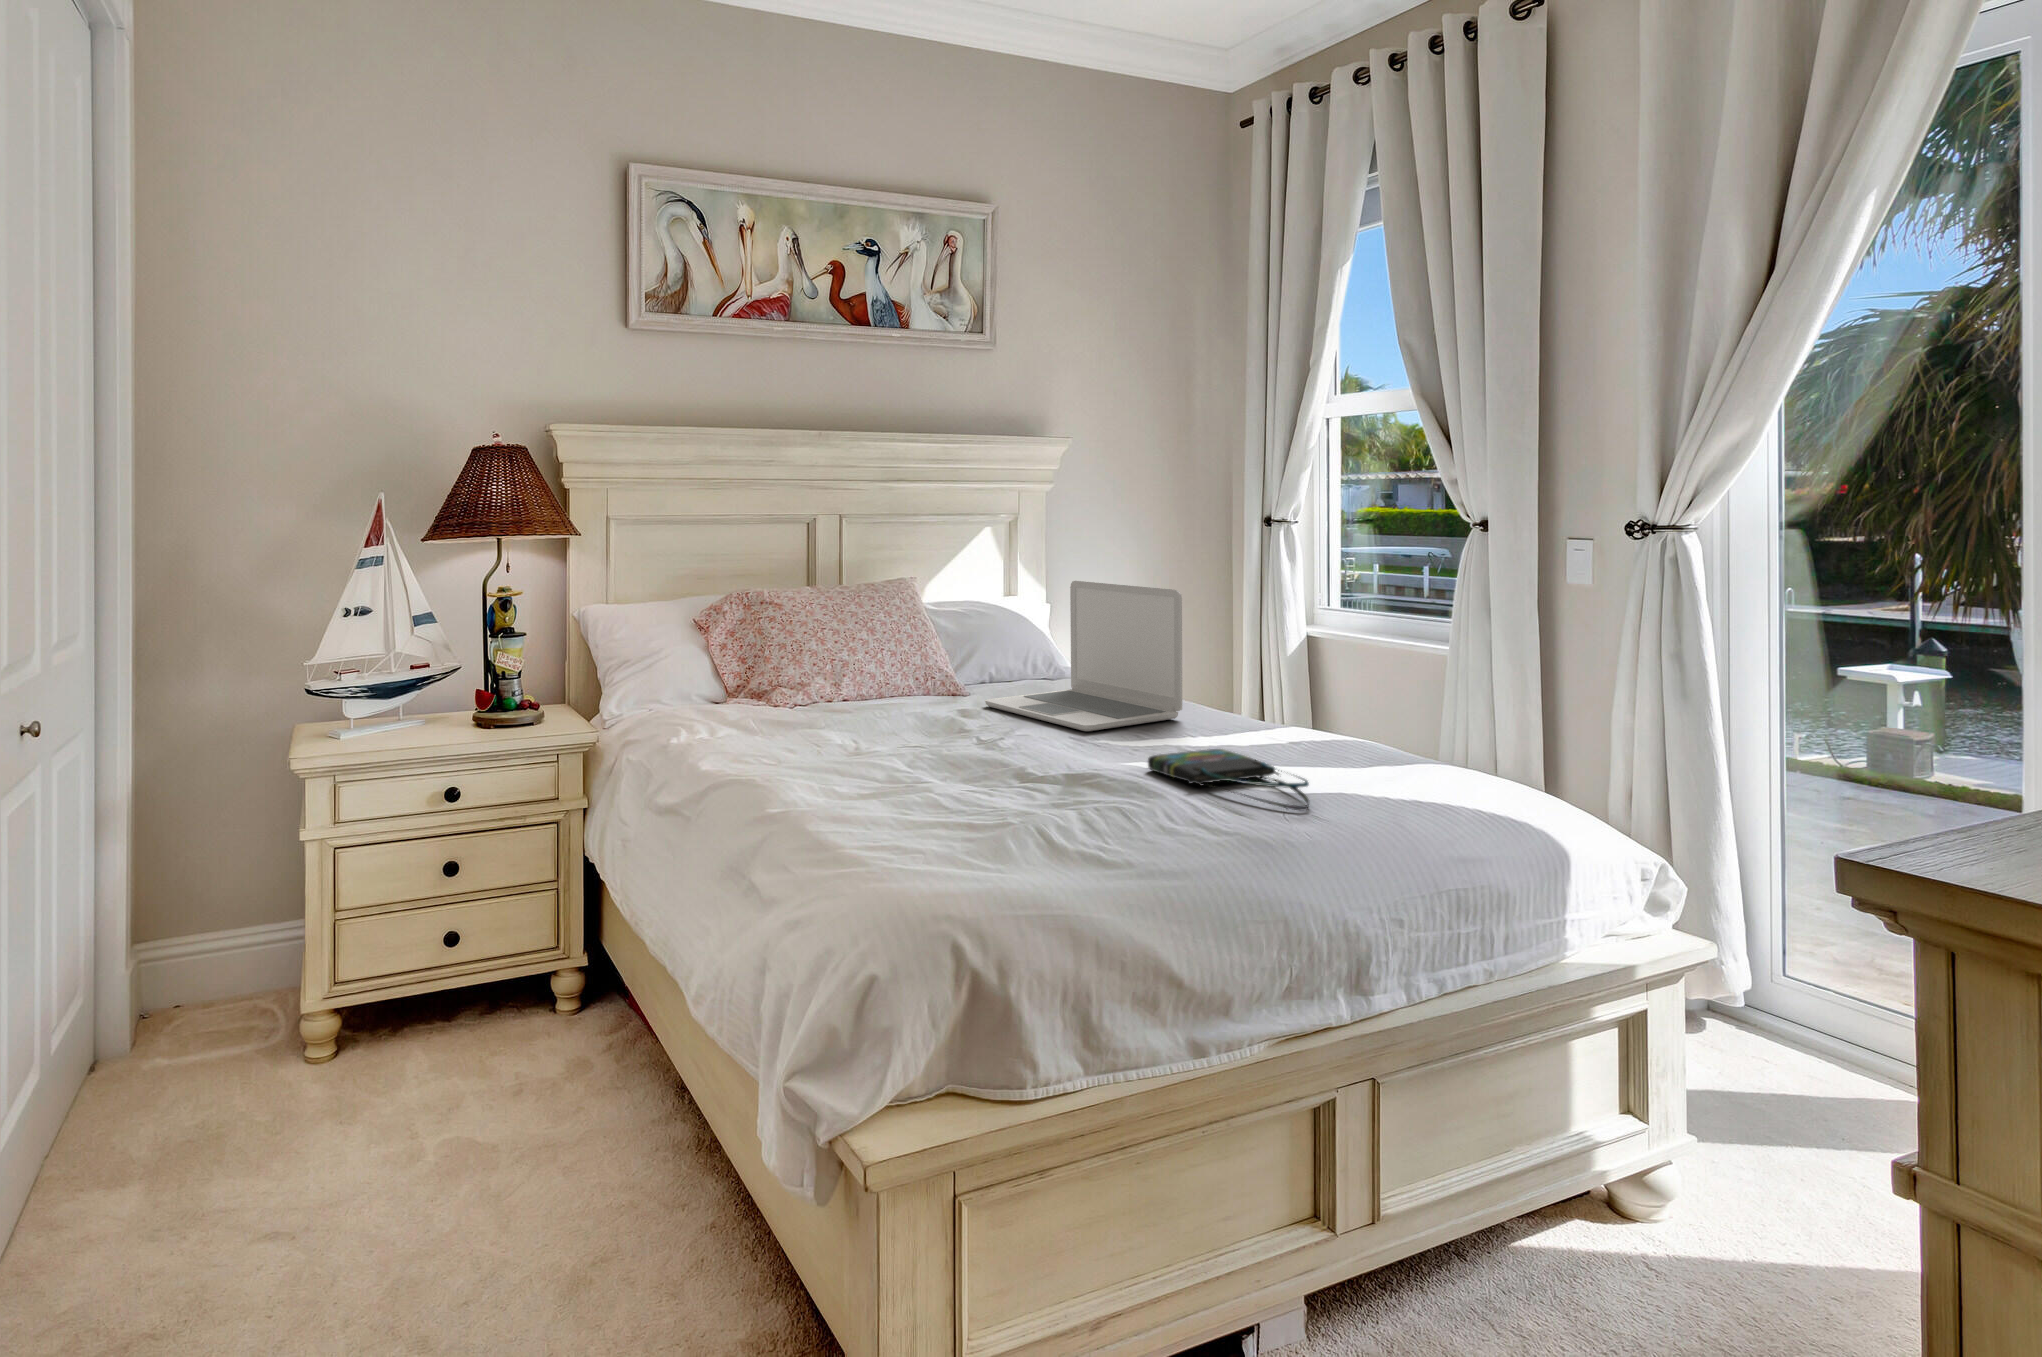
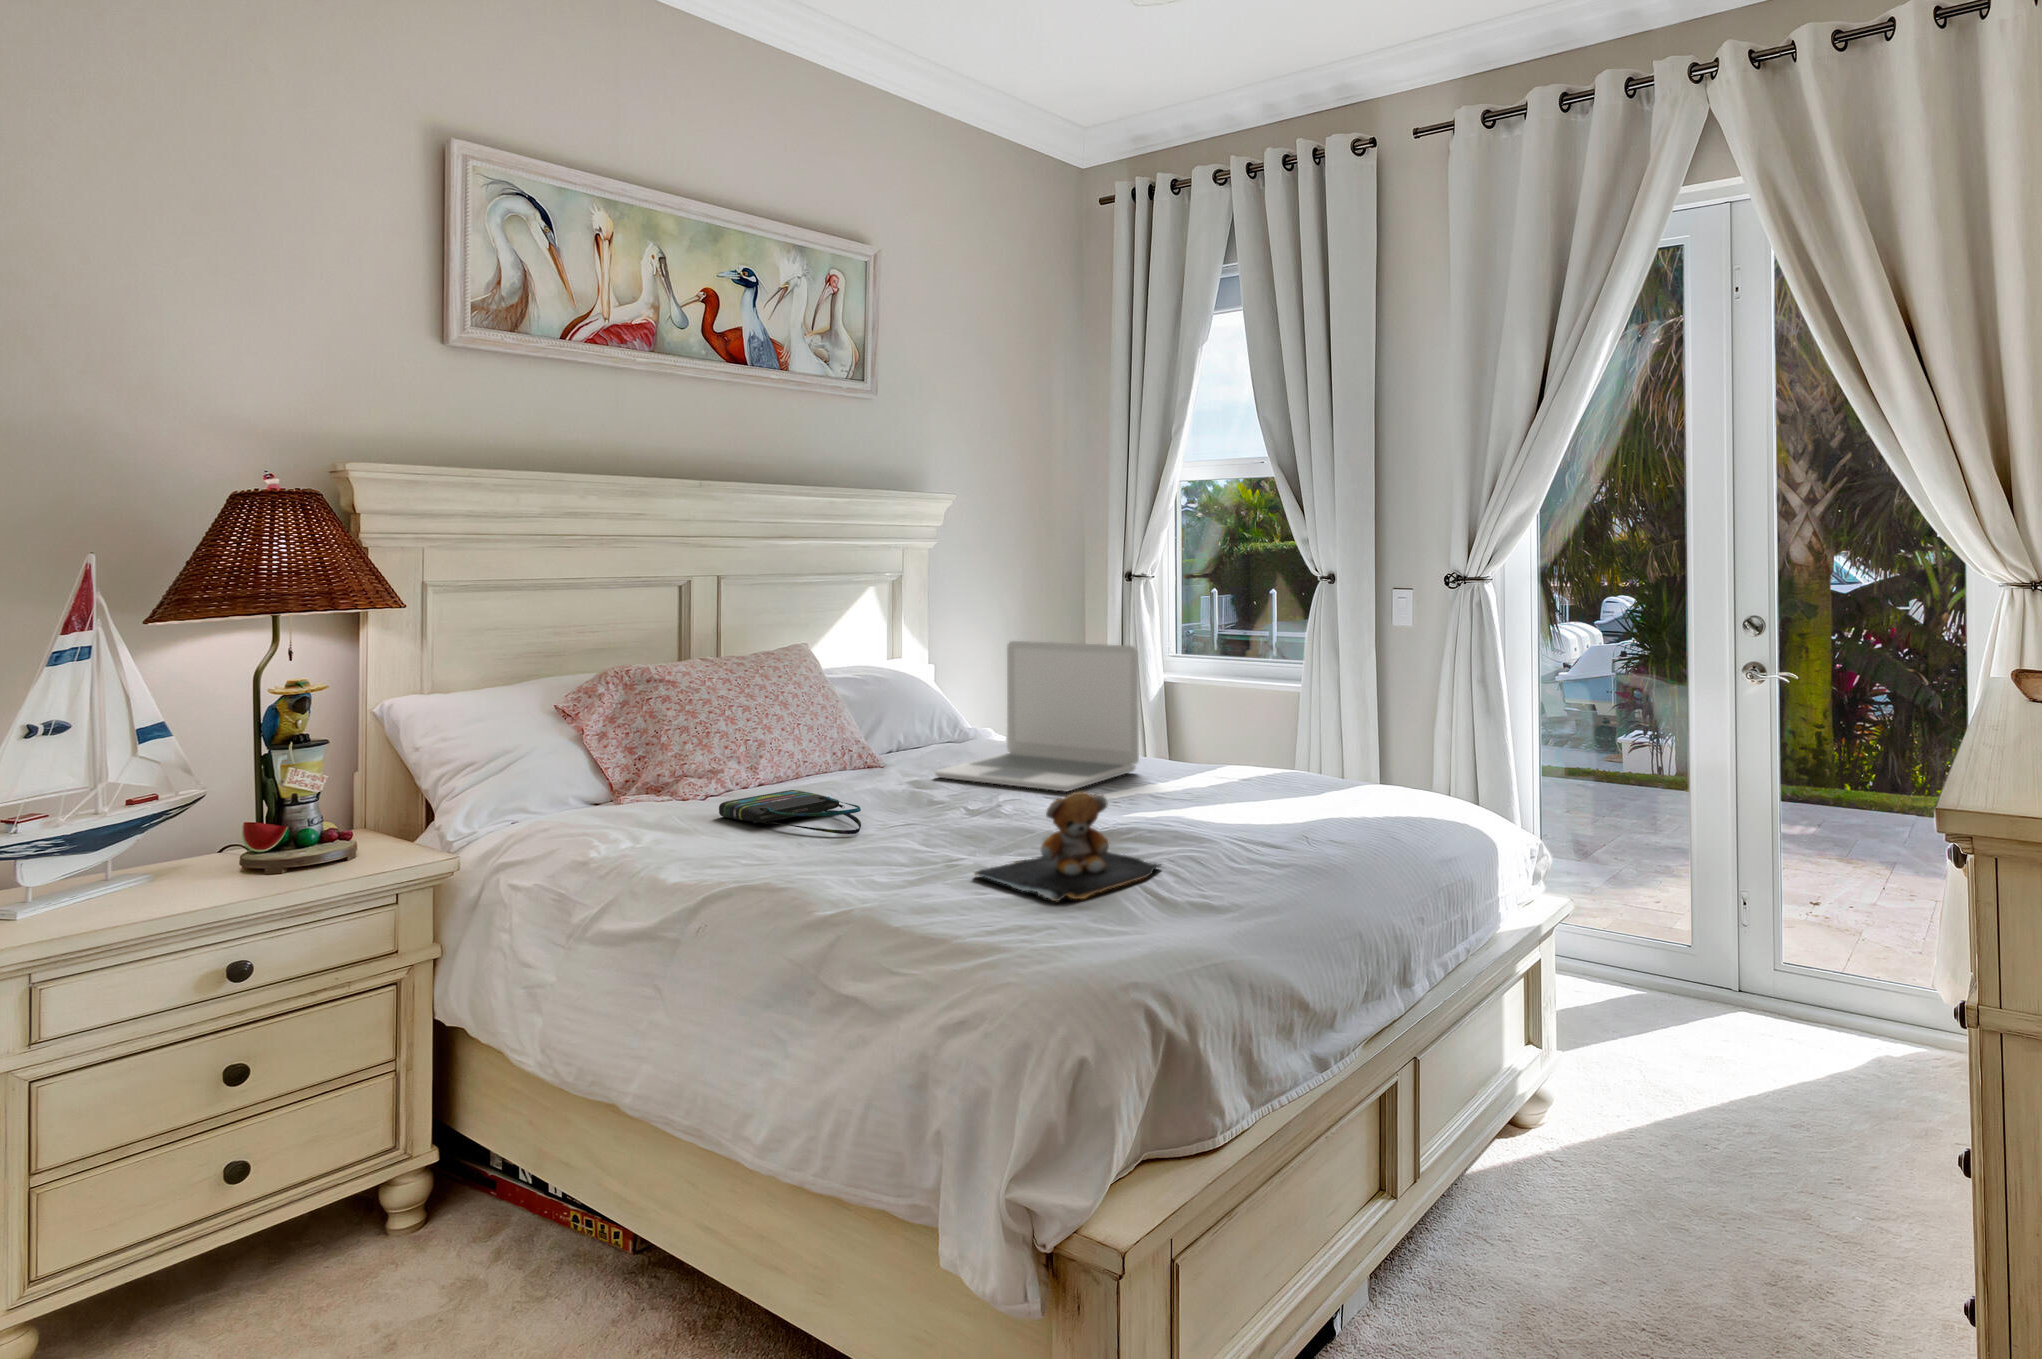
teddy bear: none [908,730,1088,834] -> present [974,792,1161,901]
tote bag: present [1148,749,1309,810] -> present [719,790,861,834]

